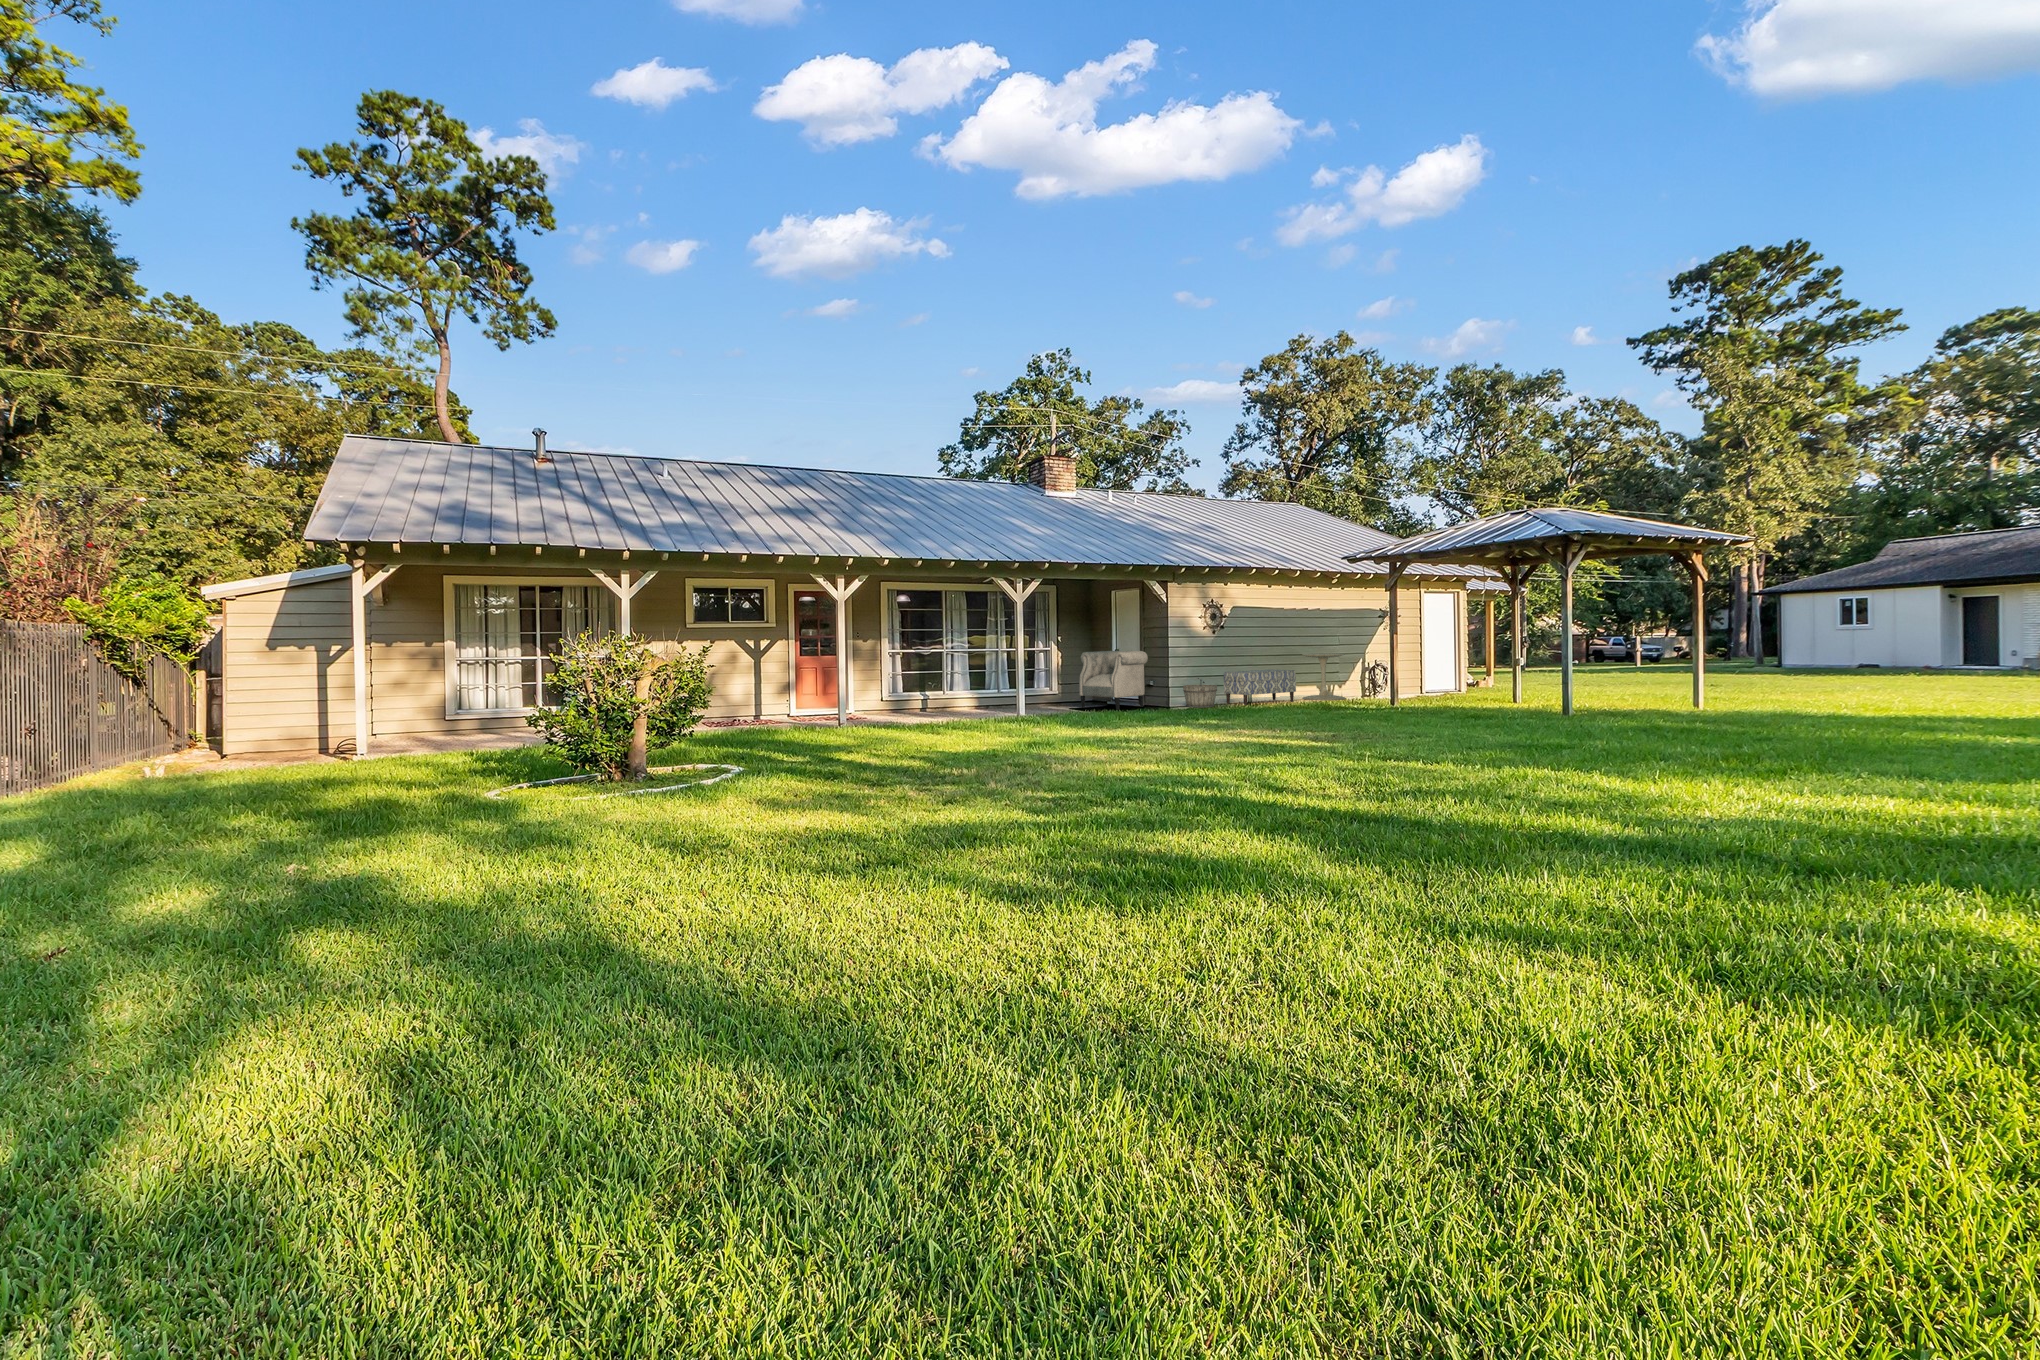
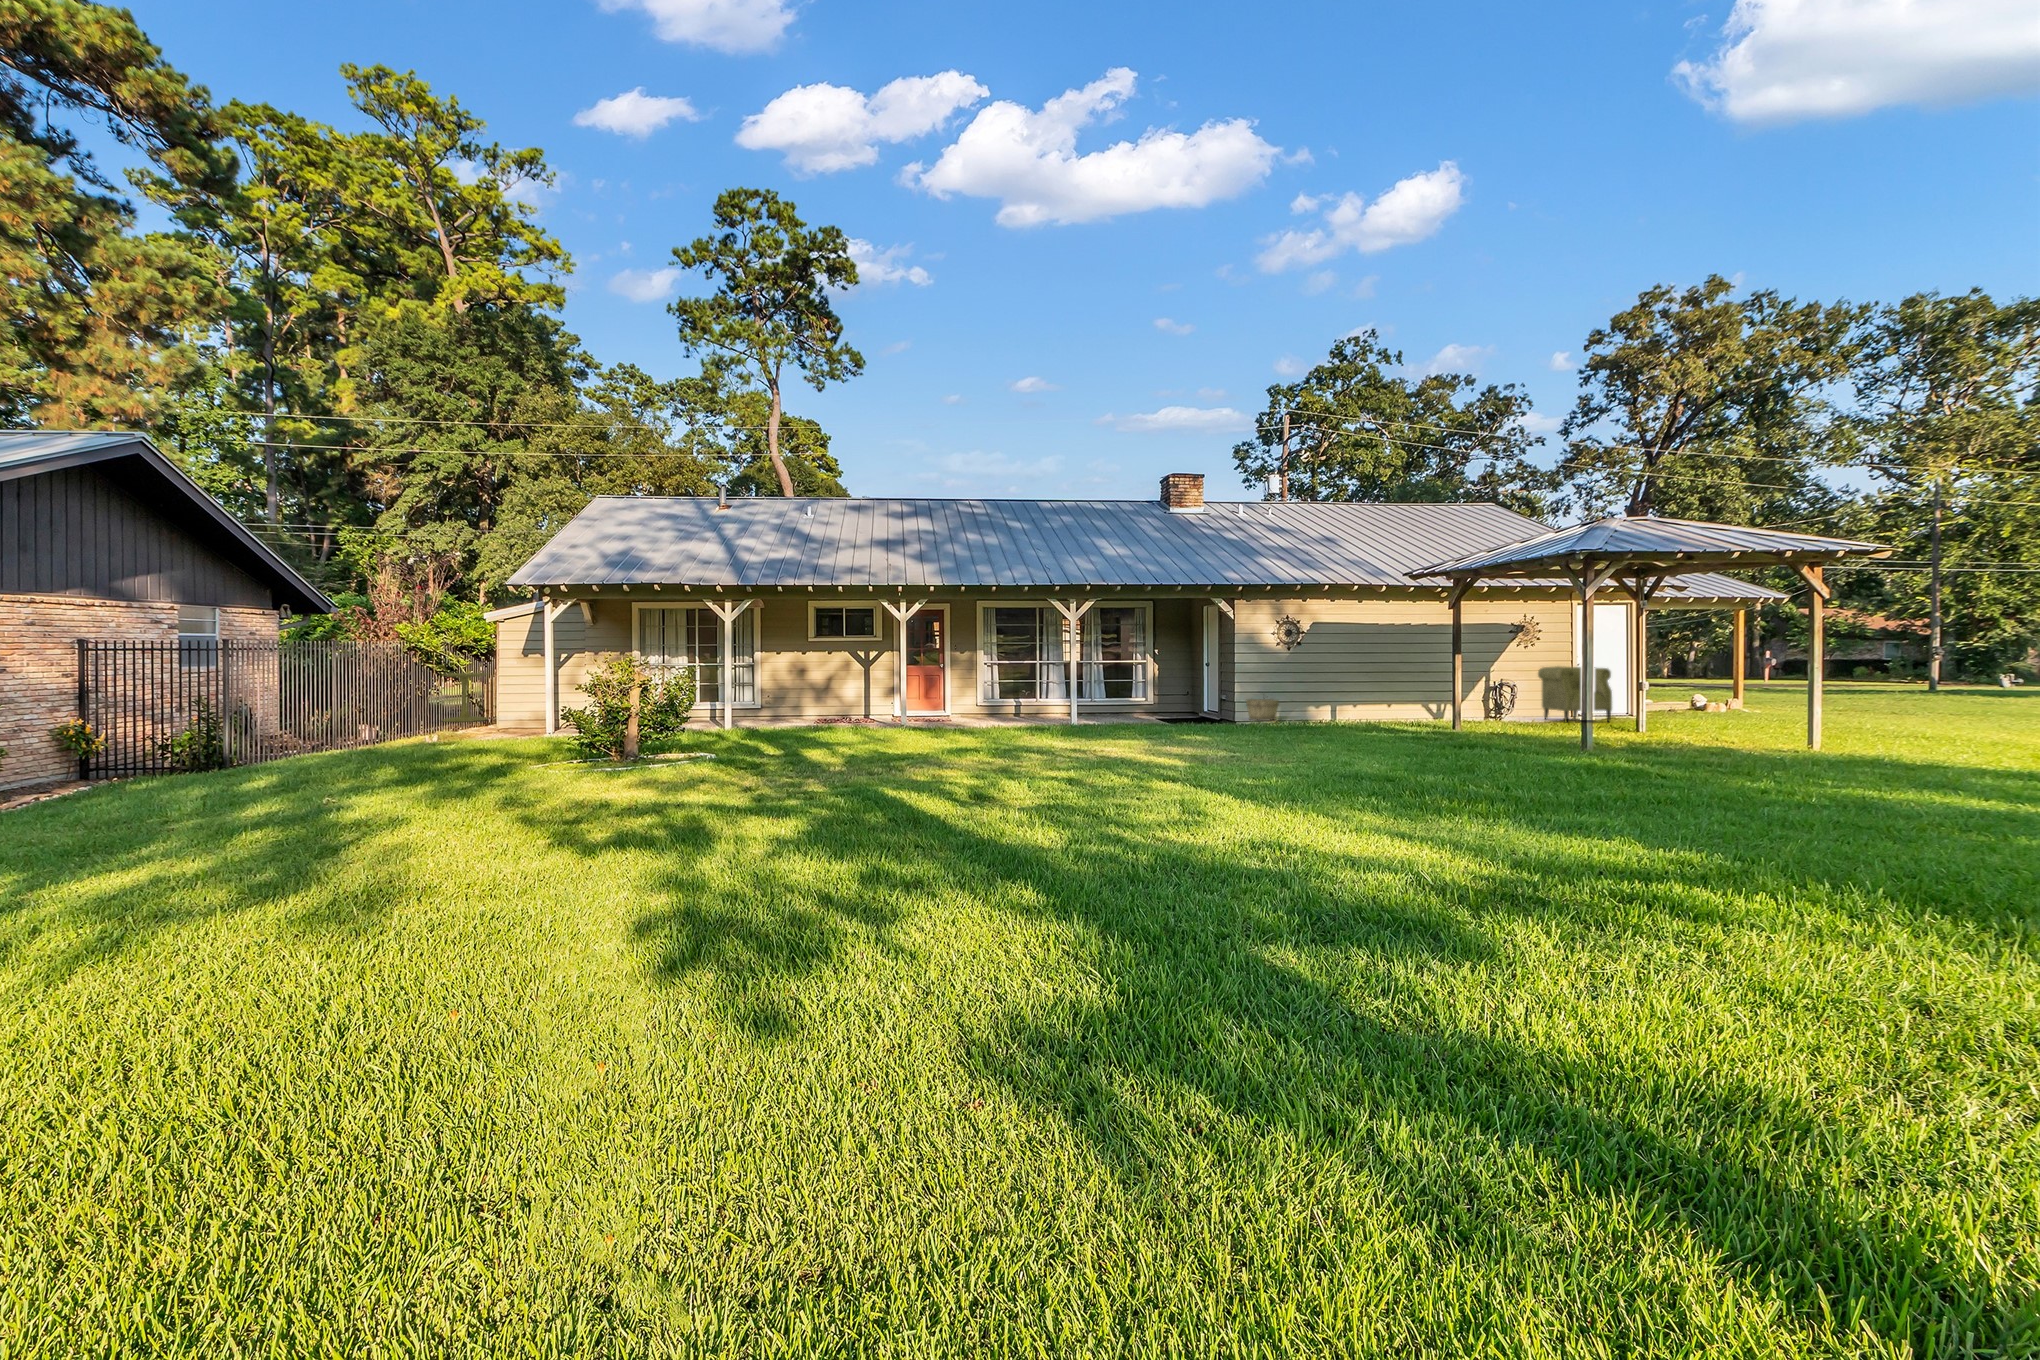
chair: present [1079,650,1148,710] -> present [1538,666,1612,722]
pedestal table: present [1302,653,1346,700] -> present [443,673,486,722]
bench: present [1224,669,1296,705] -> none [1299,688,1374,721]

